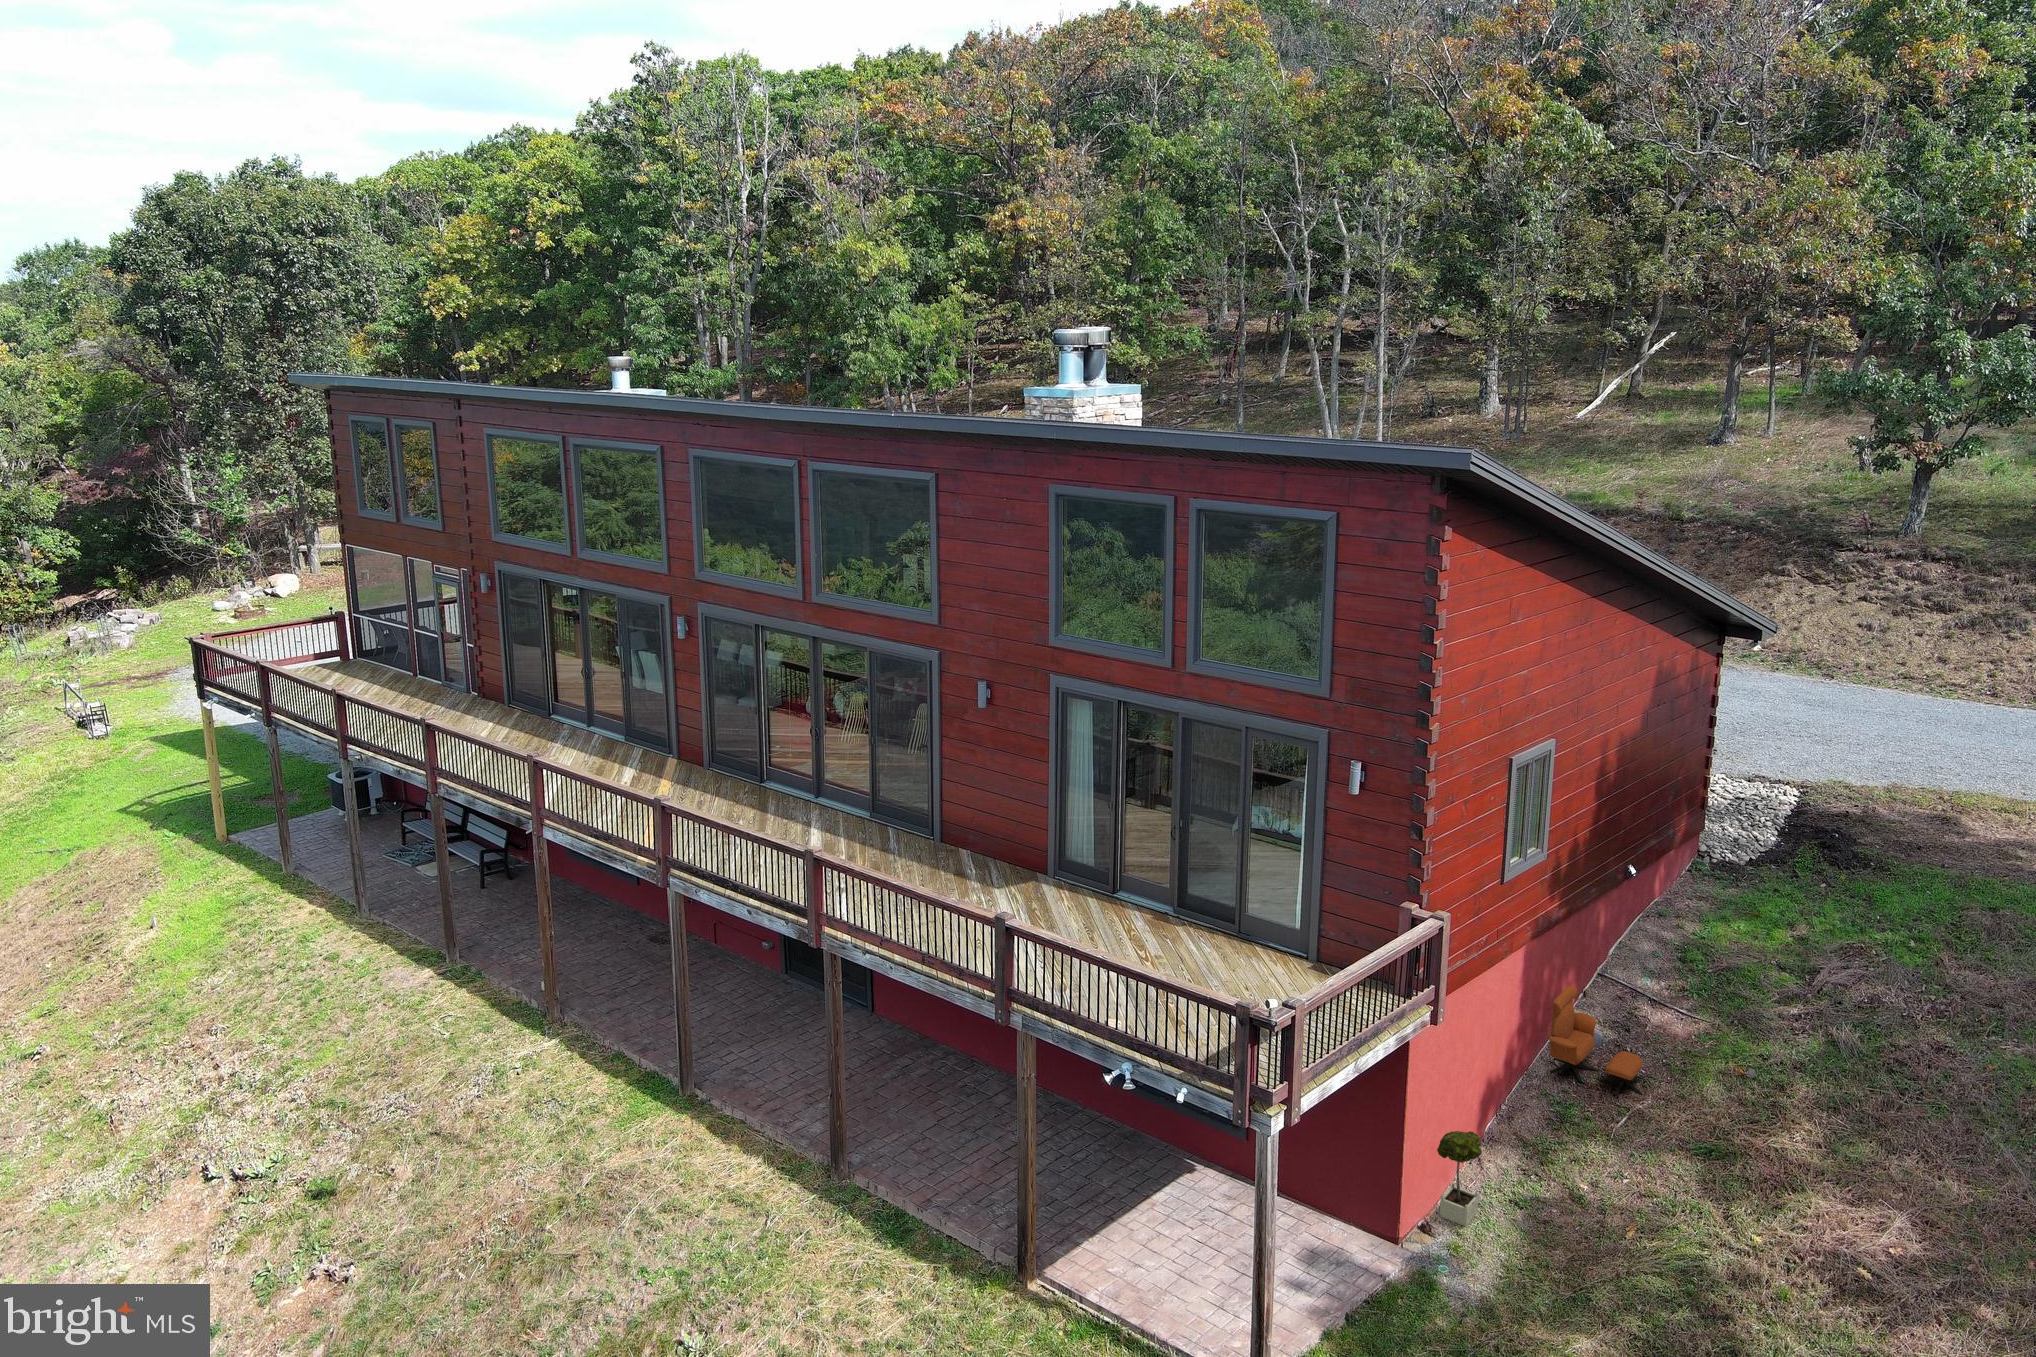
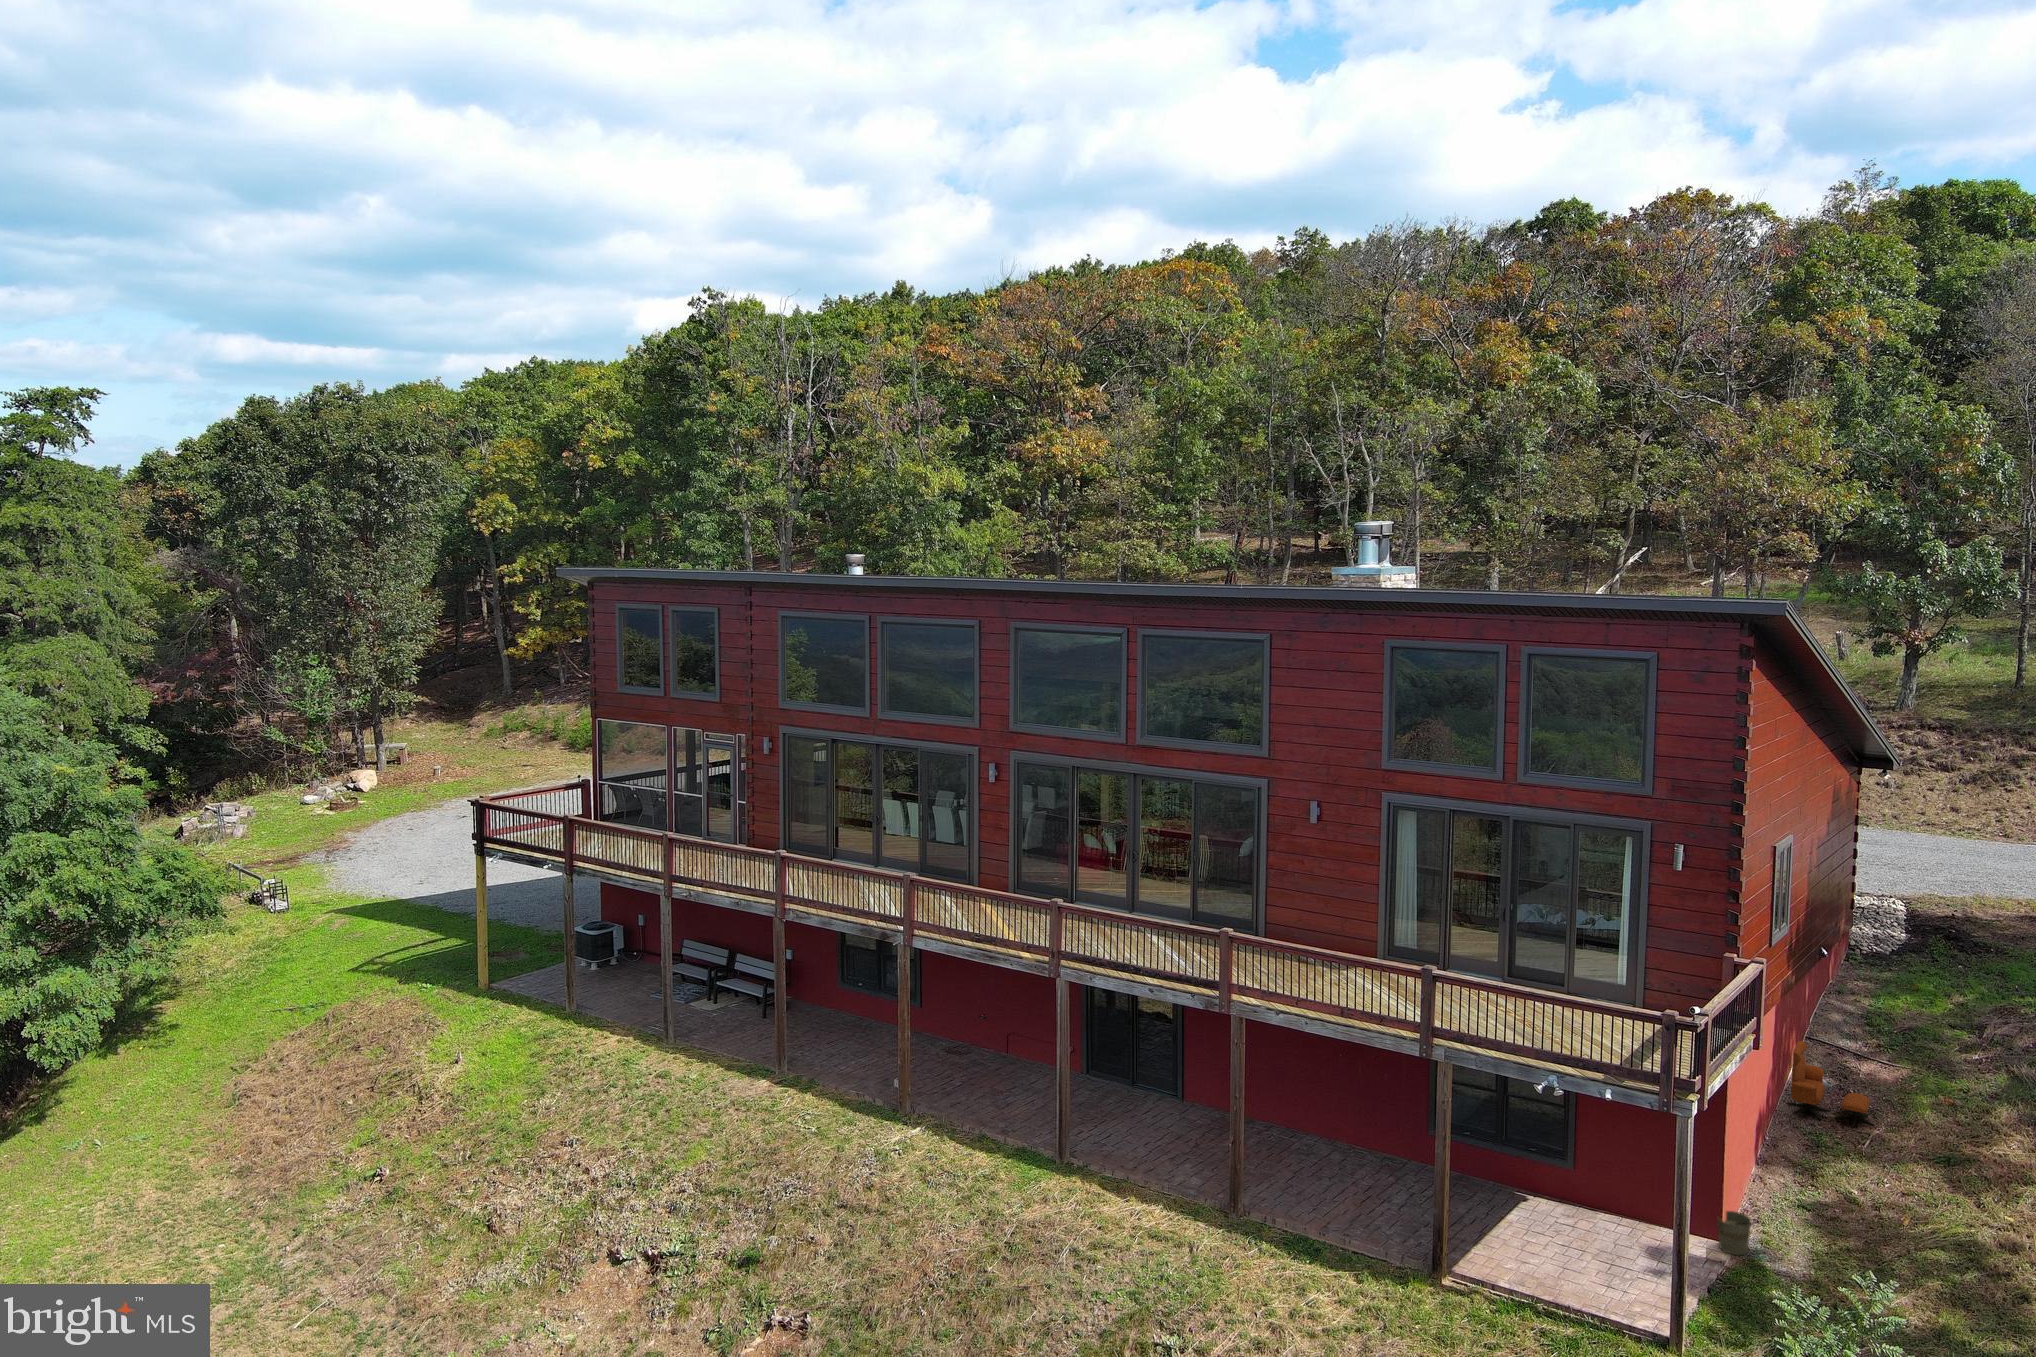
potted tree: present [1437,1131,1482,1227] -> none [1750,1143,1788,1225]
bucket: none [1376,1213,1421,1269] -> present [1717,1211,1754,1255]

